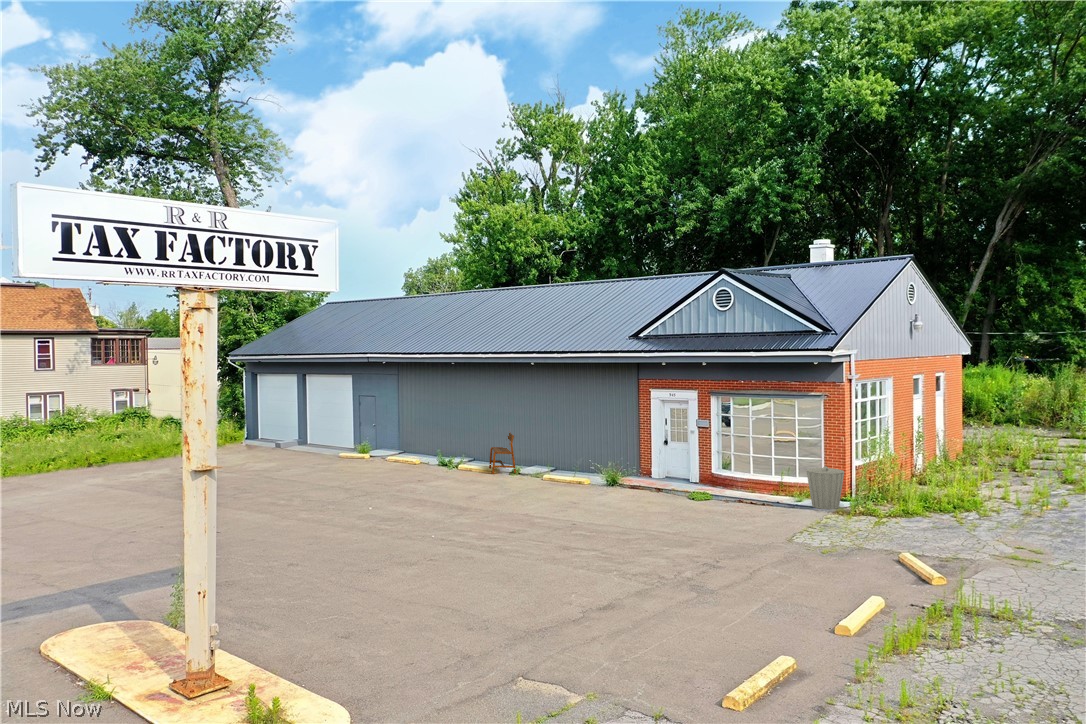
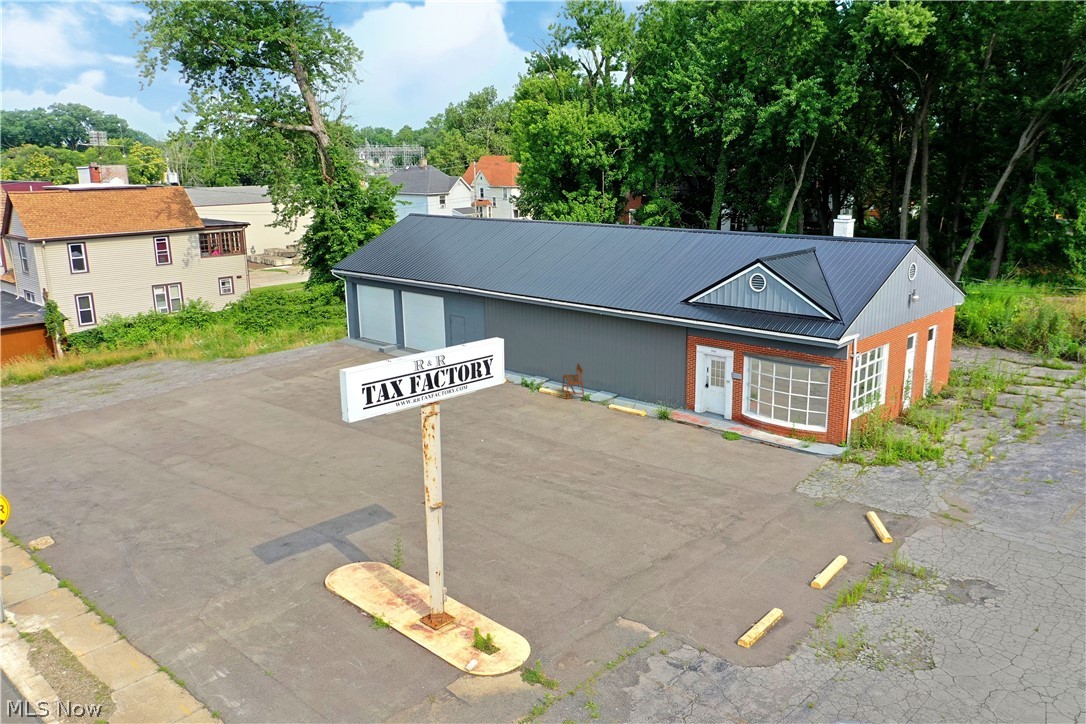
trash can: present [806,466,844,509] -> none [812,421,841,454]

